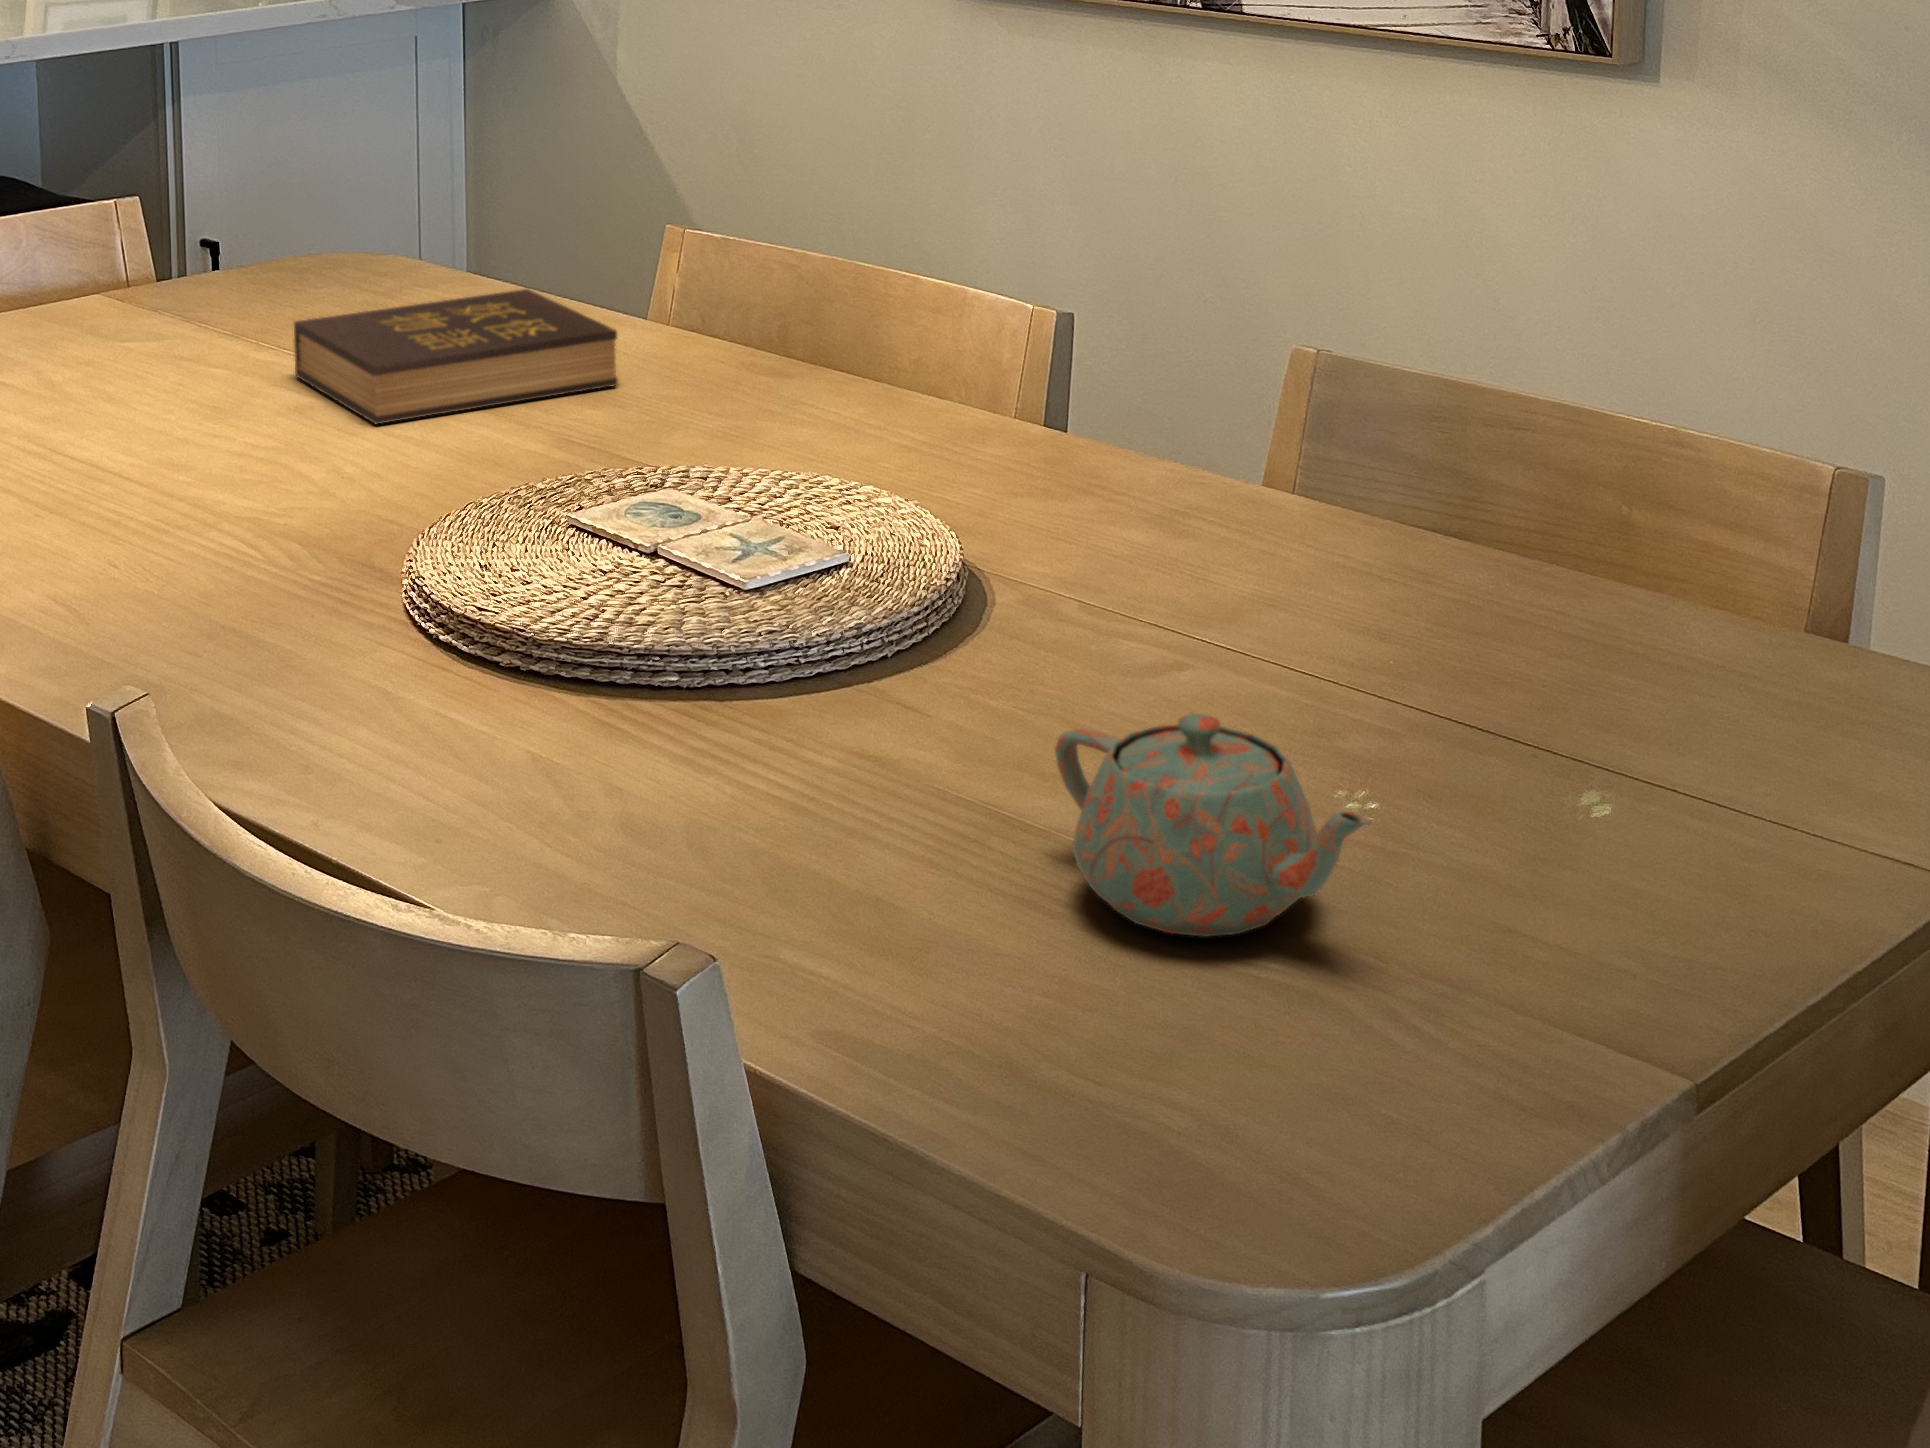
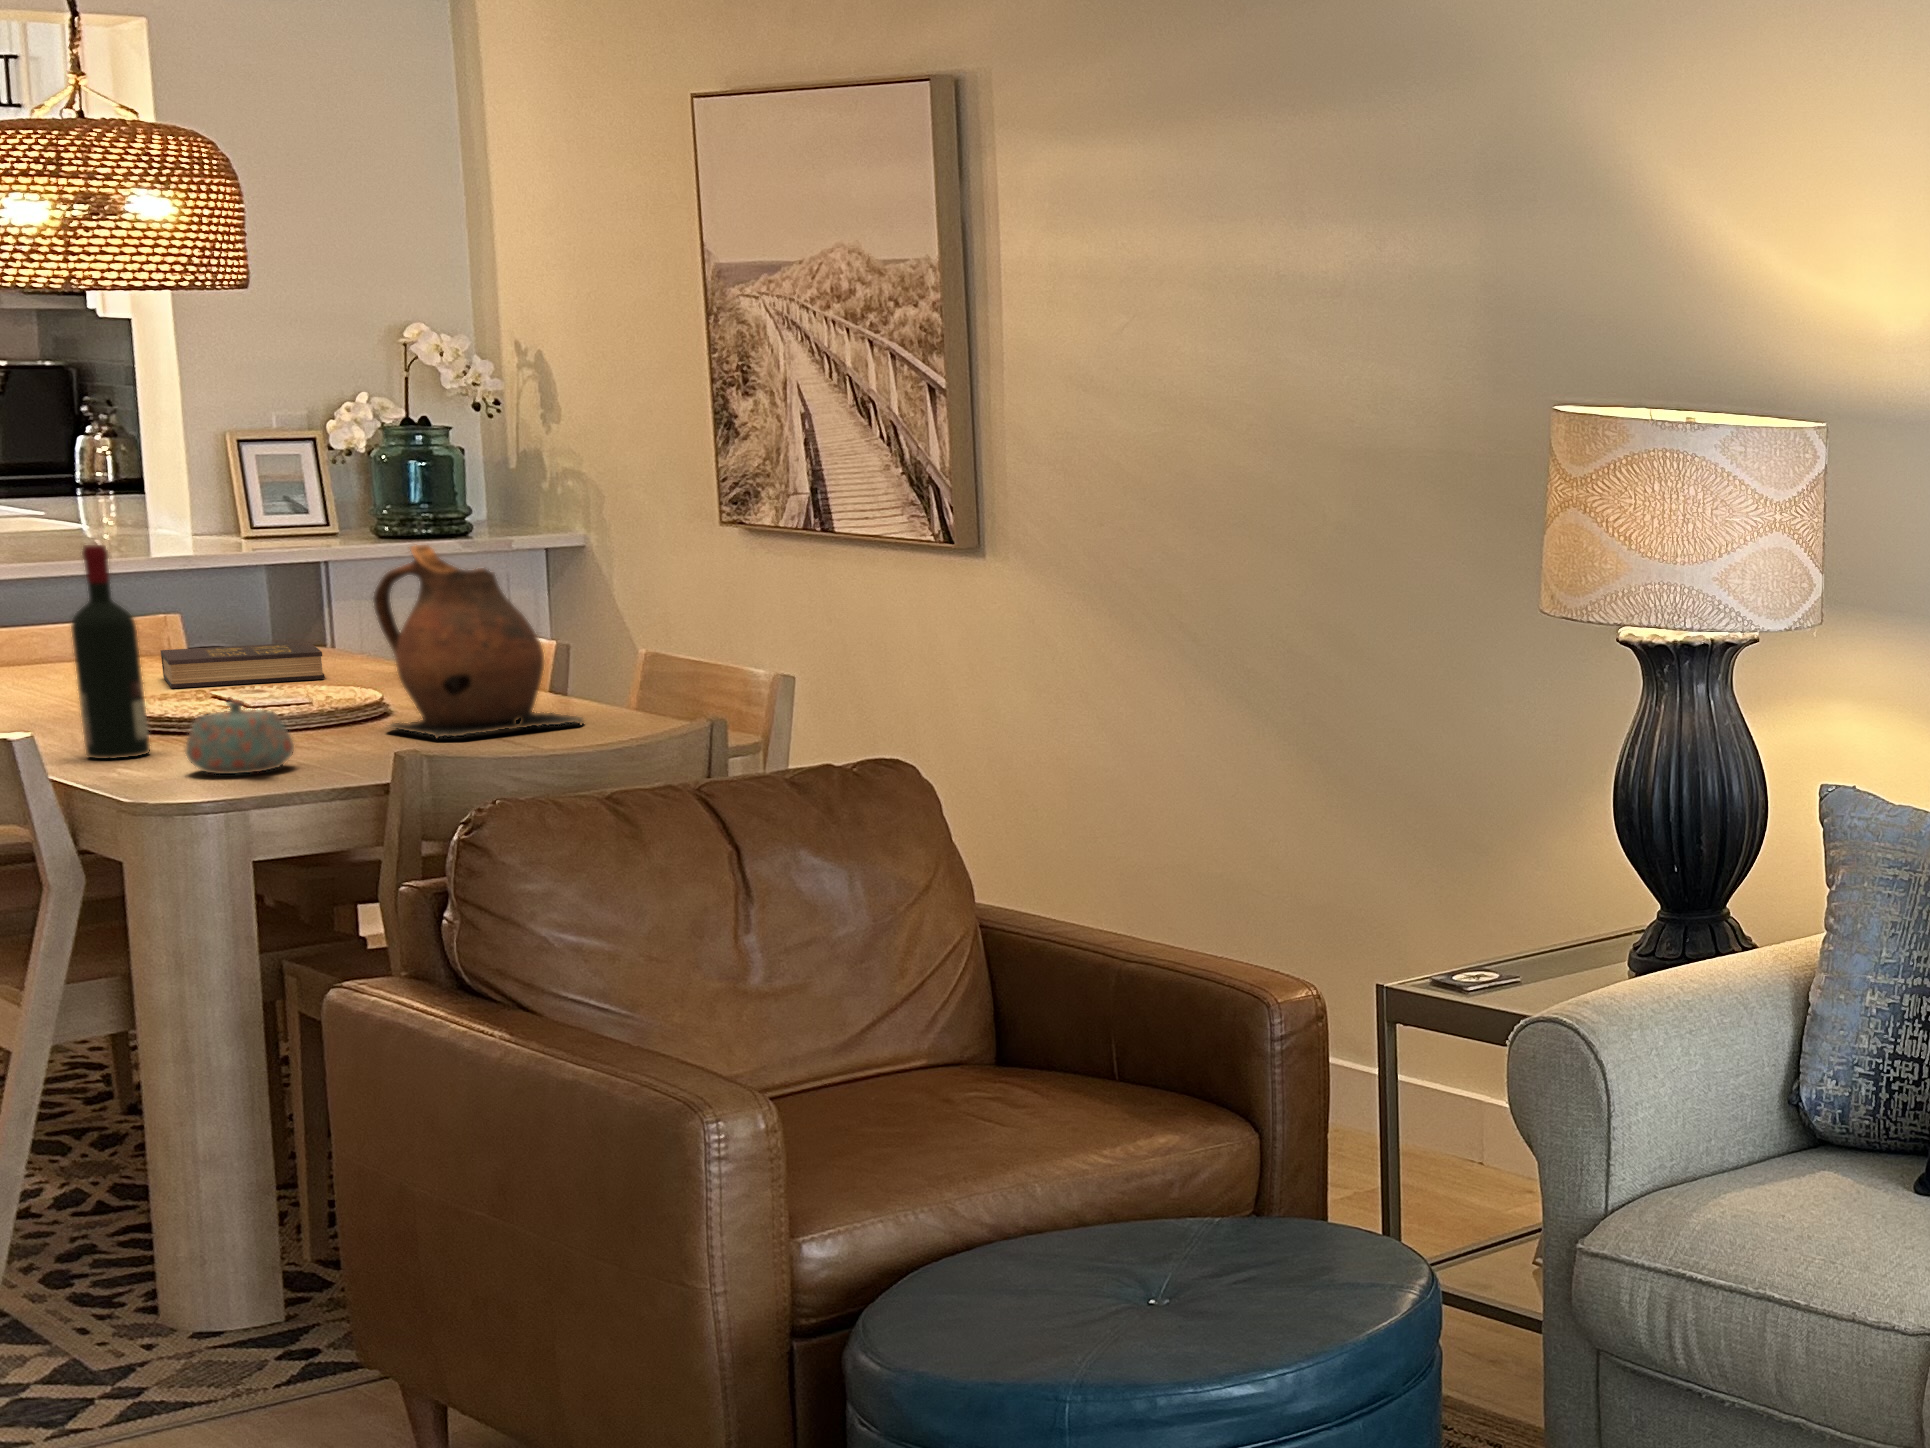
ceramic pitcher: none [1145,196,1560,710] -> present [374,545,583,738]
wine bottle: none [676,259,812,816] -> present [71,545,150,759]

